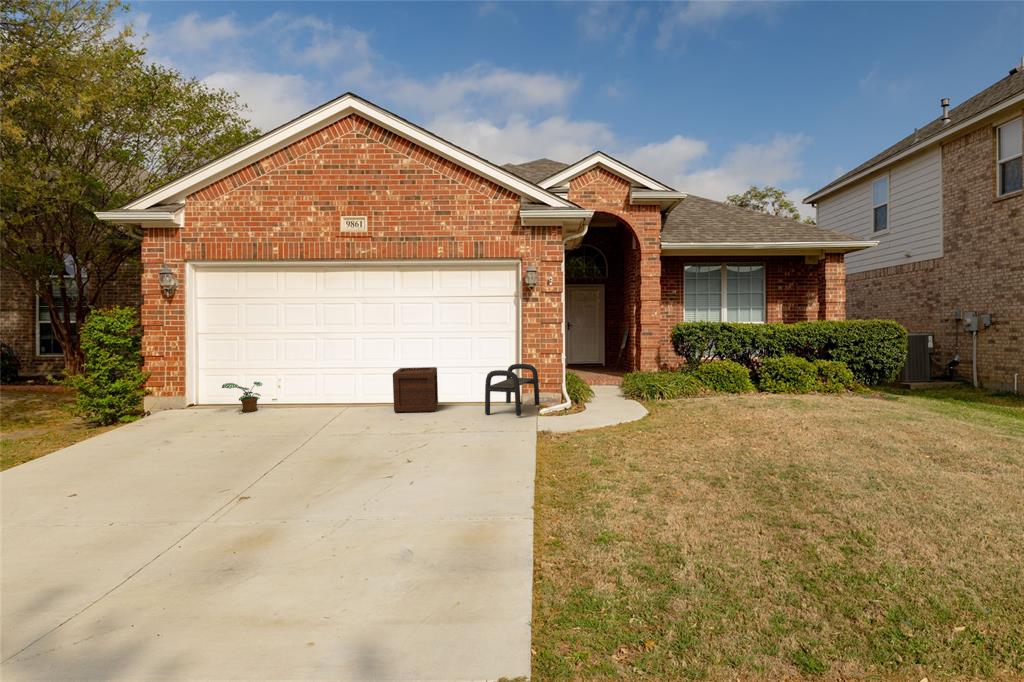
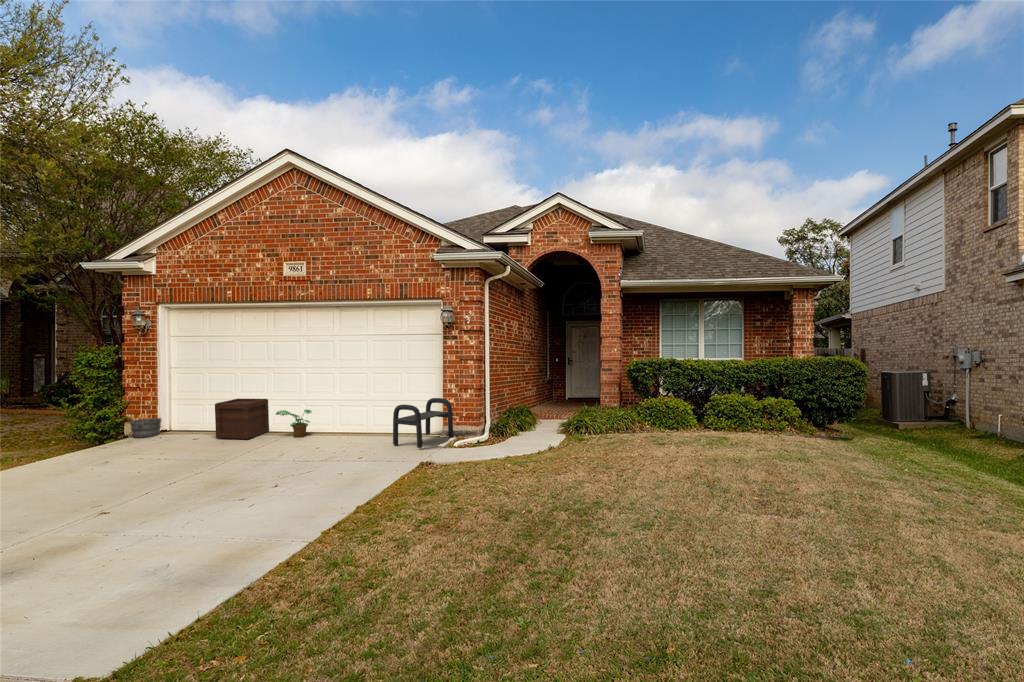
wooden crate: present [393,367,438,412] -> present [215,399,269,439]
potted plant: present [222,382,262,412] -> present [276,410,312,437]
bucket: none [162,393,200,417] -> present [129,418,161,438]

